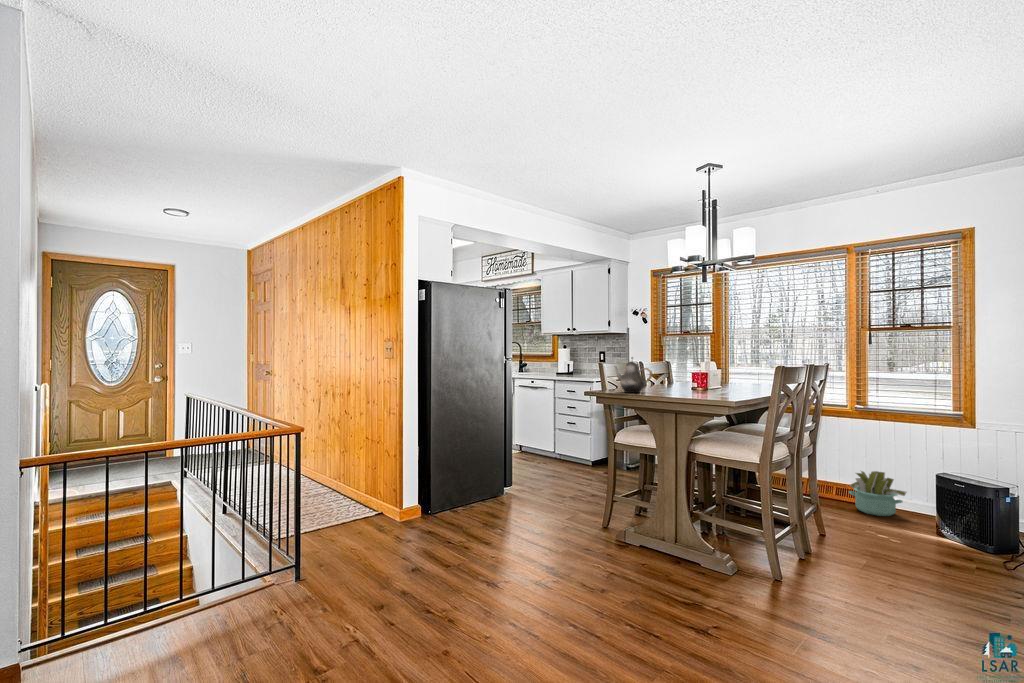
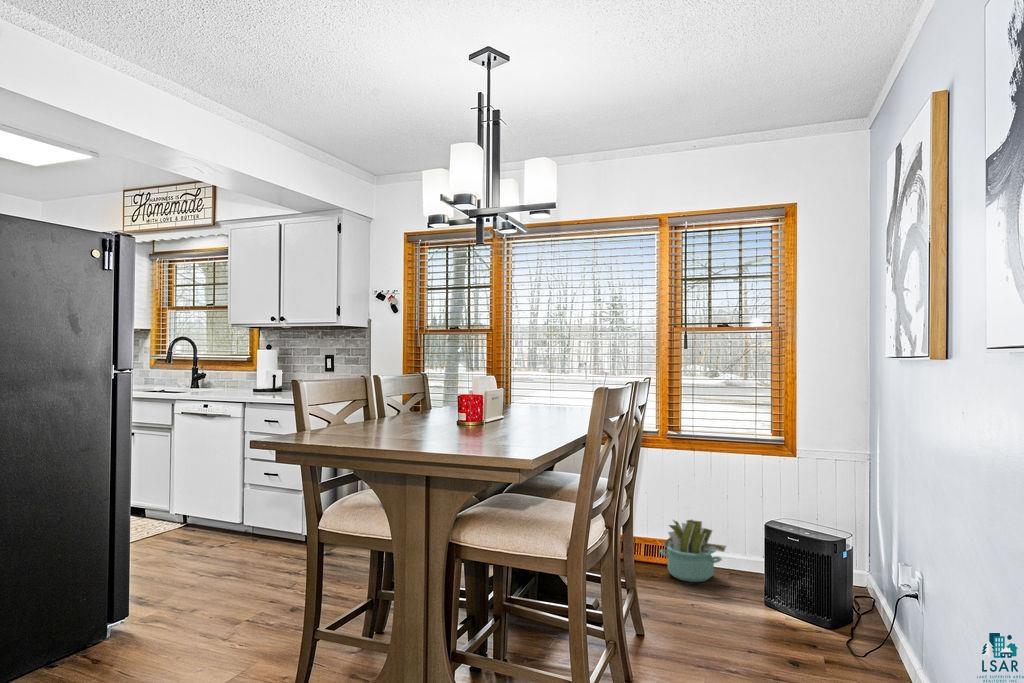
teapot: present [615,357,652,393] -> none [318,370,388,438]

